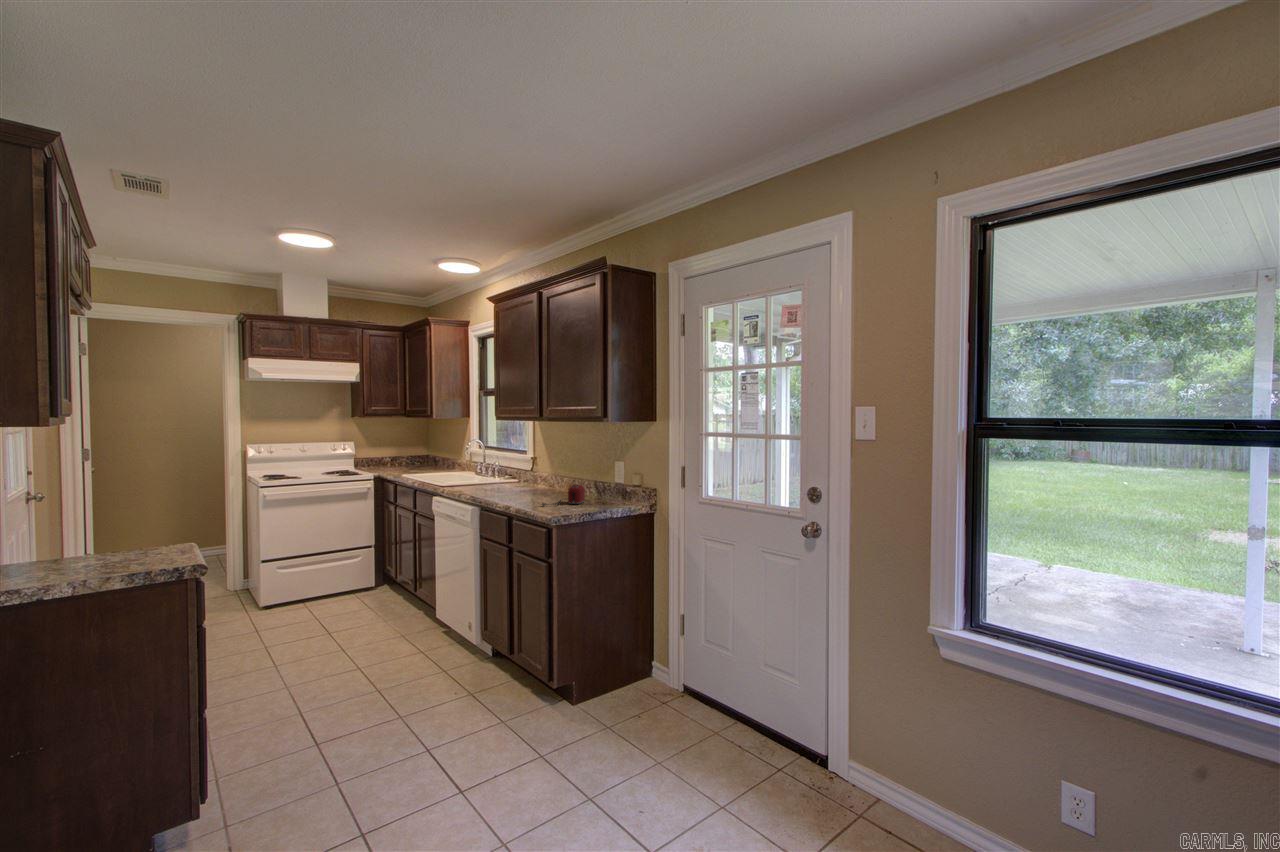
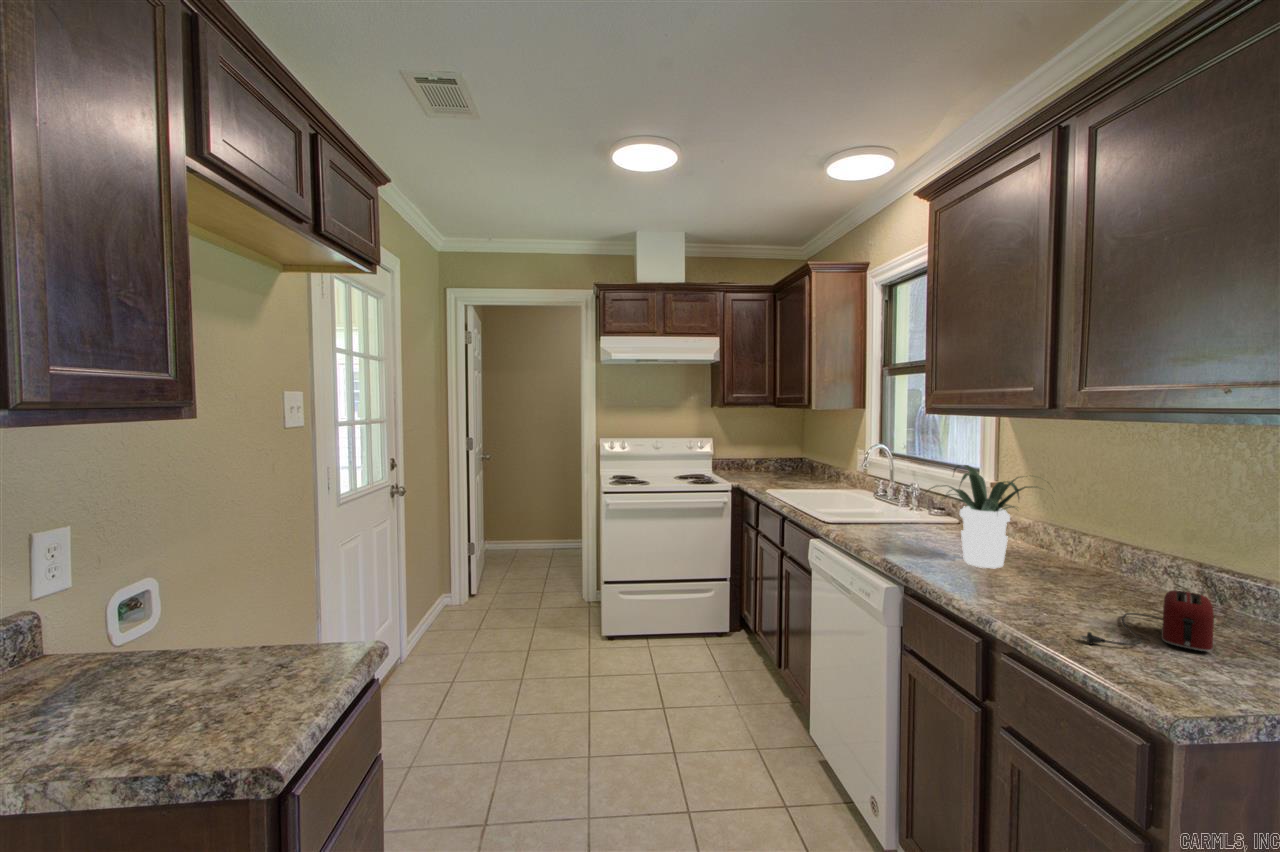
potted plant: none [490,445,549,494] -> present [926,465,1033,568]

